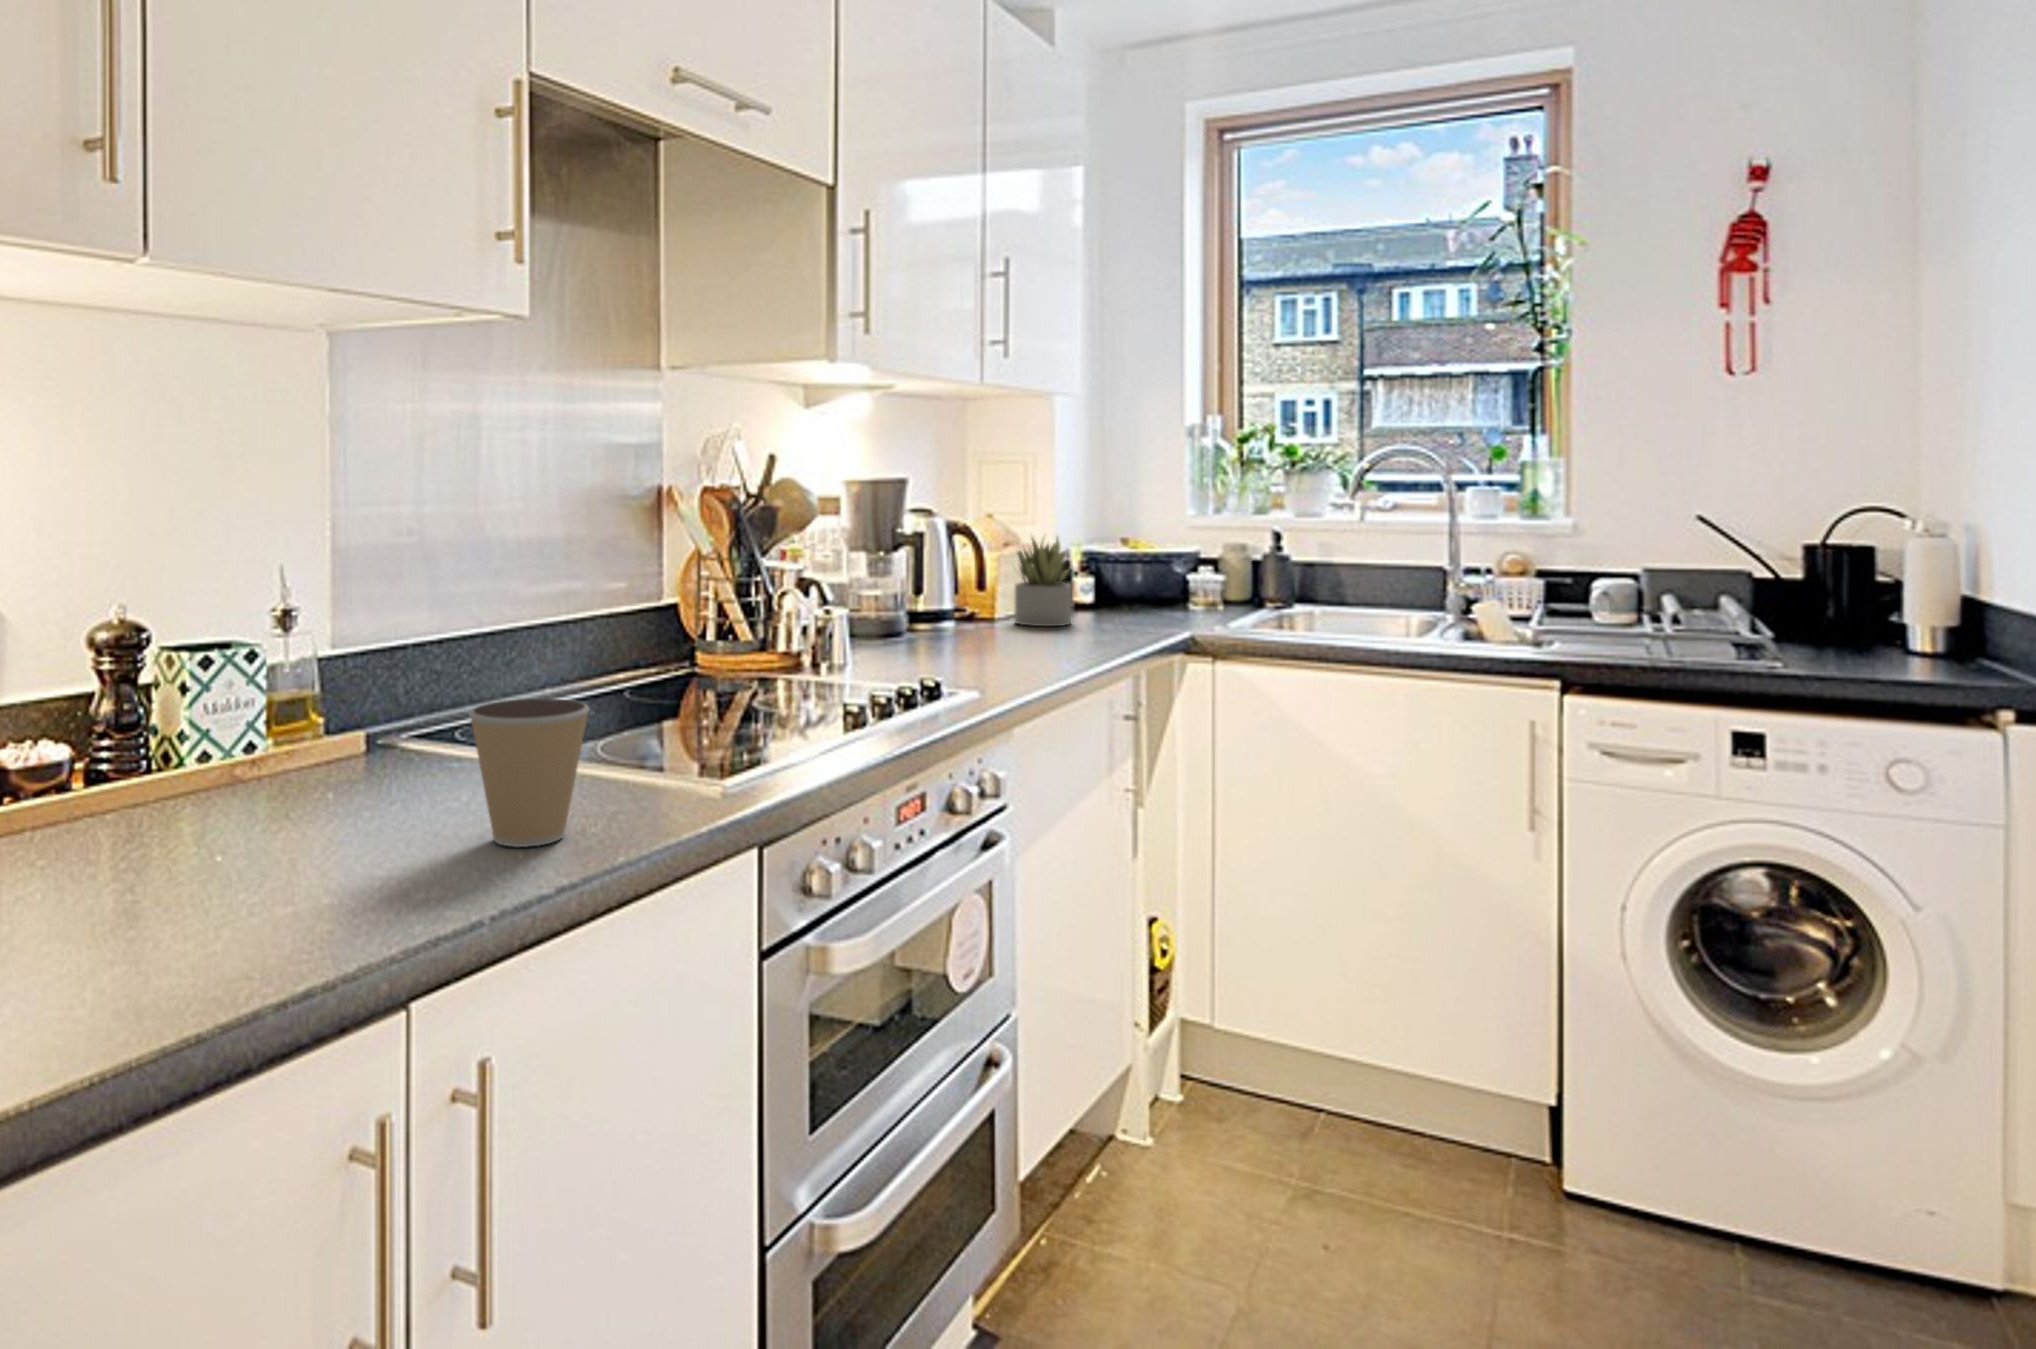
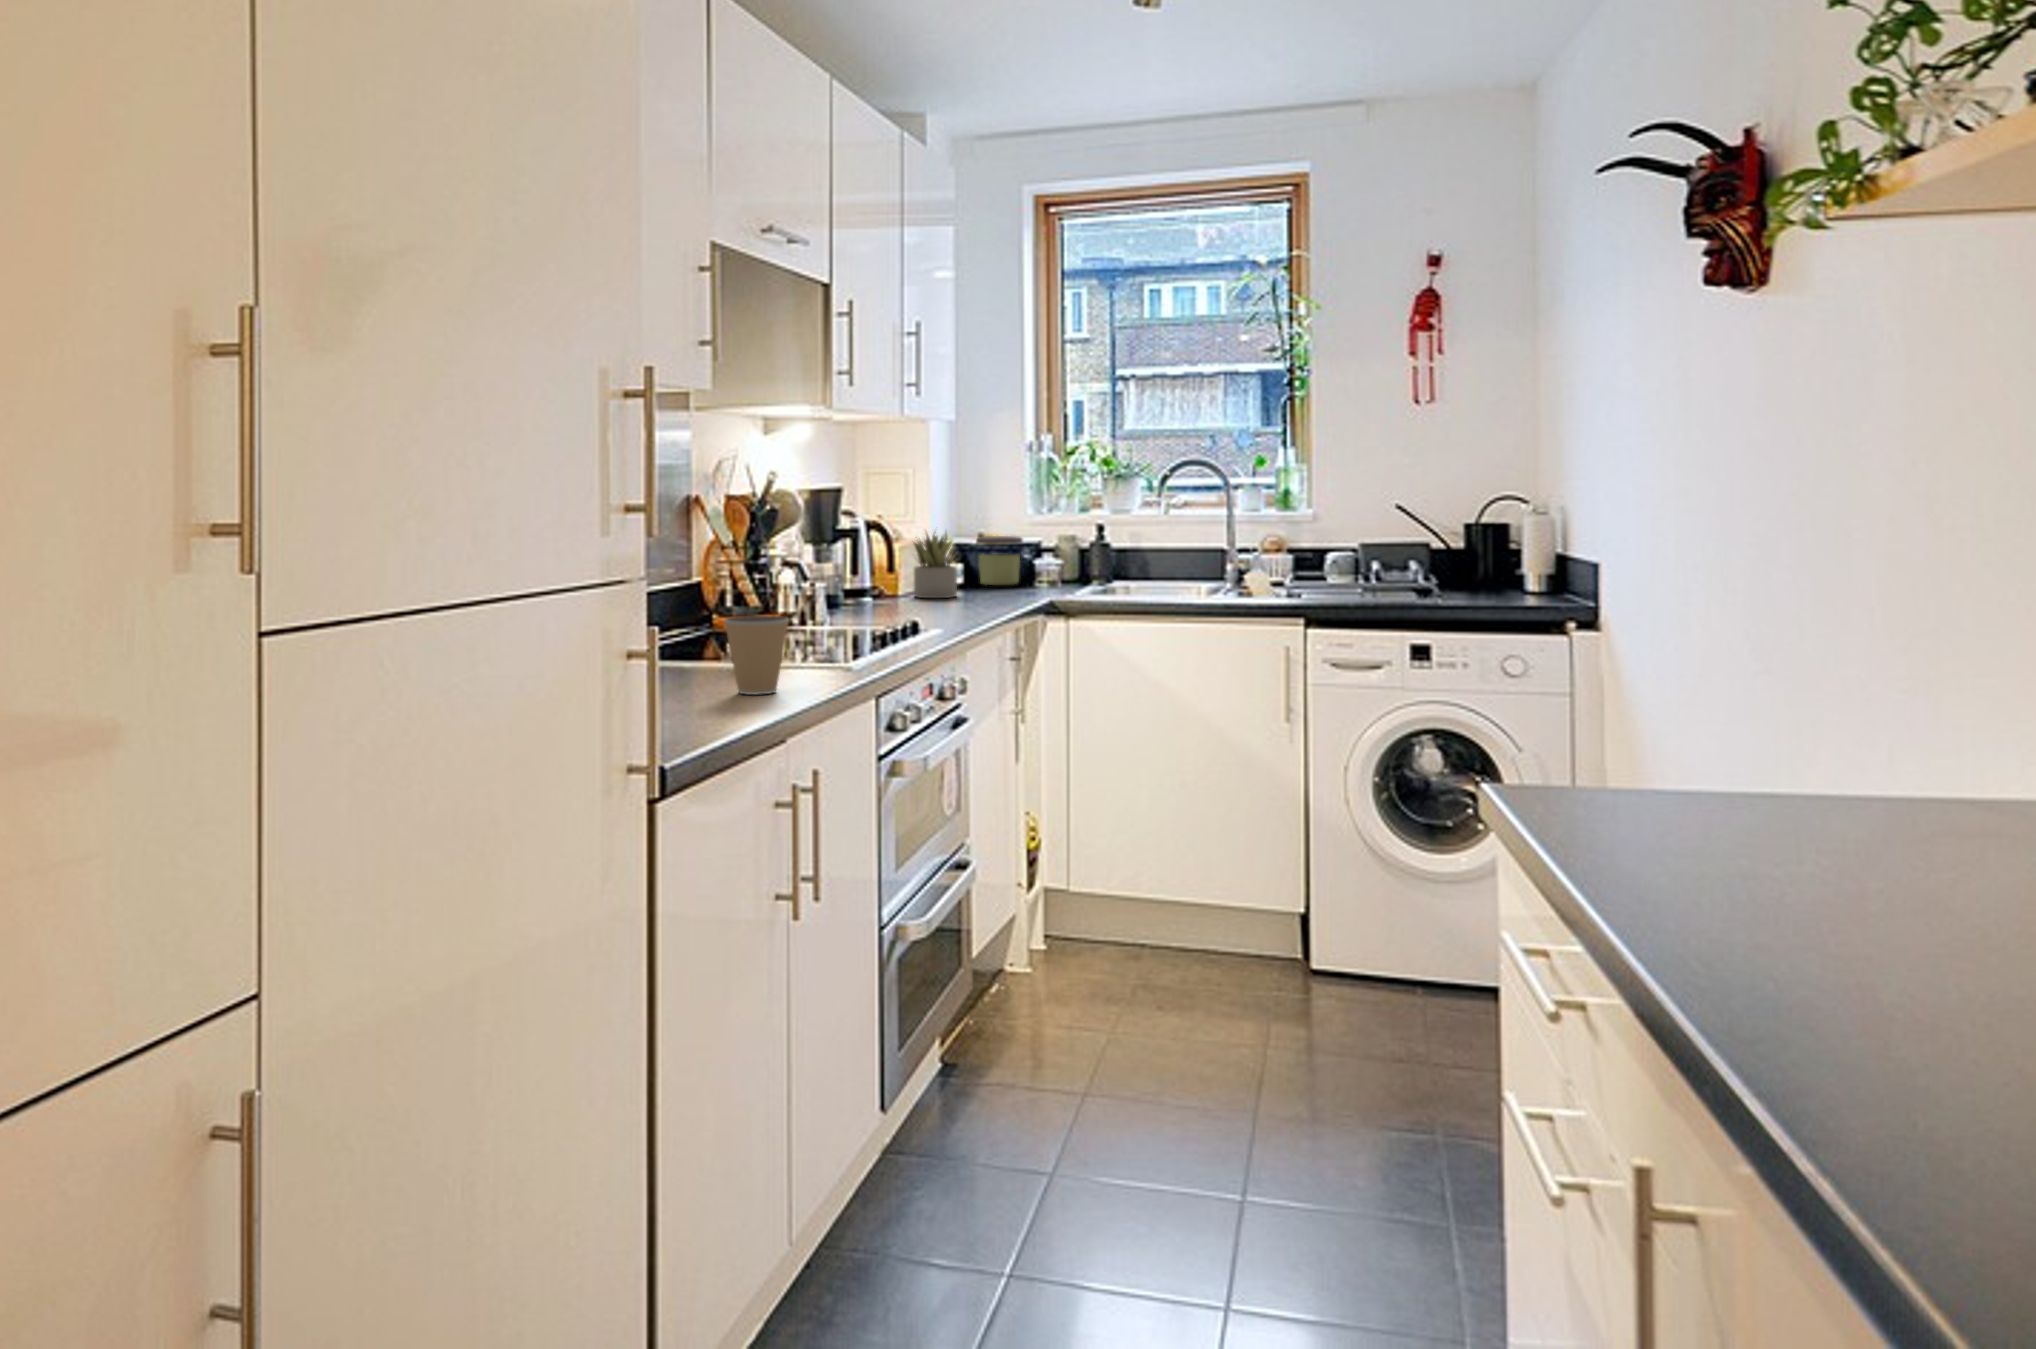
jar: none [1112,544,1173,607] -> present [976,536,1022,585]

